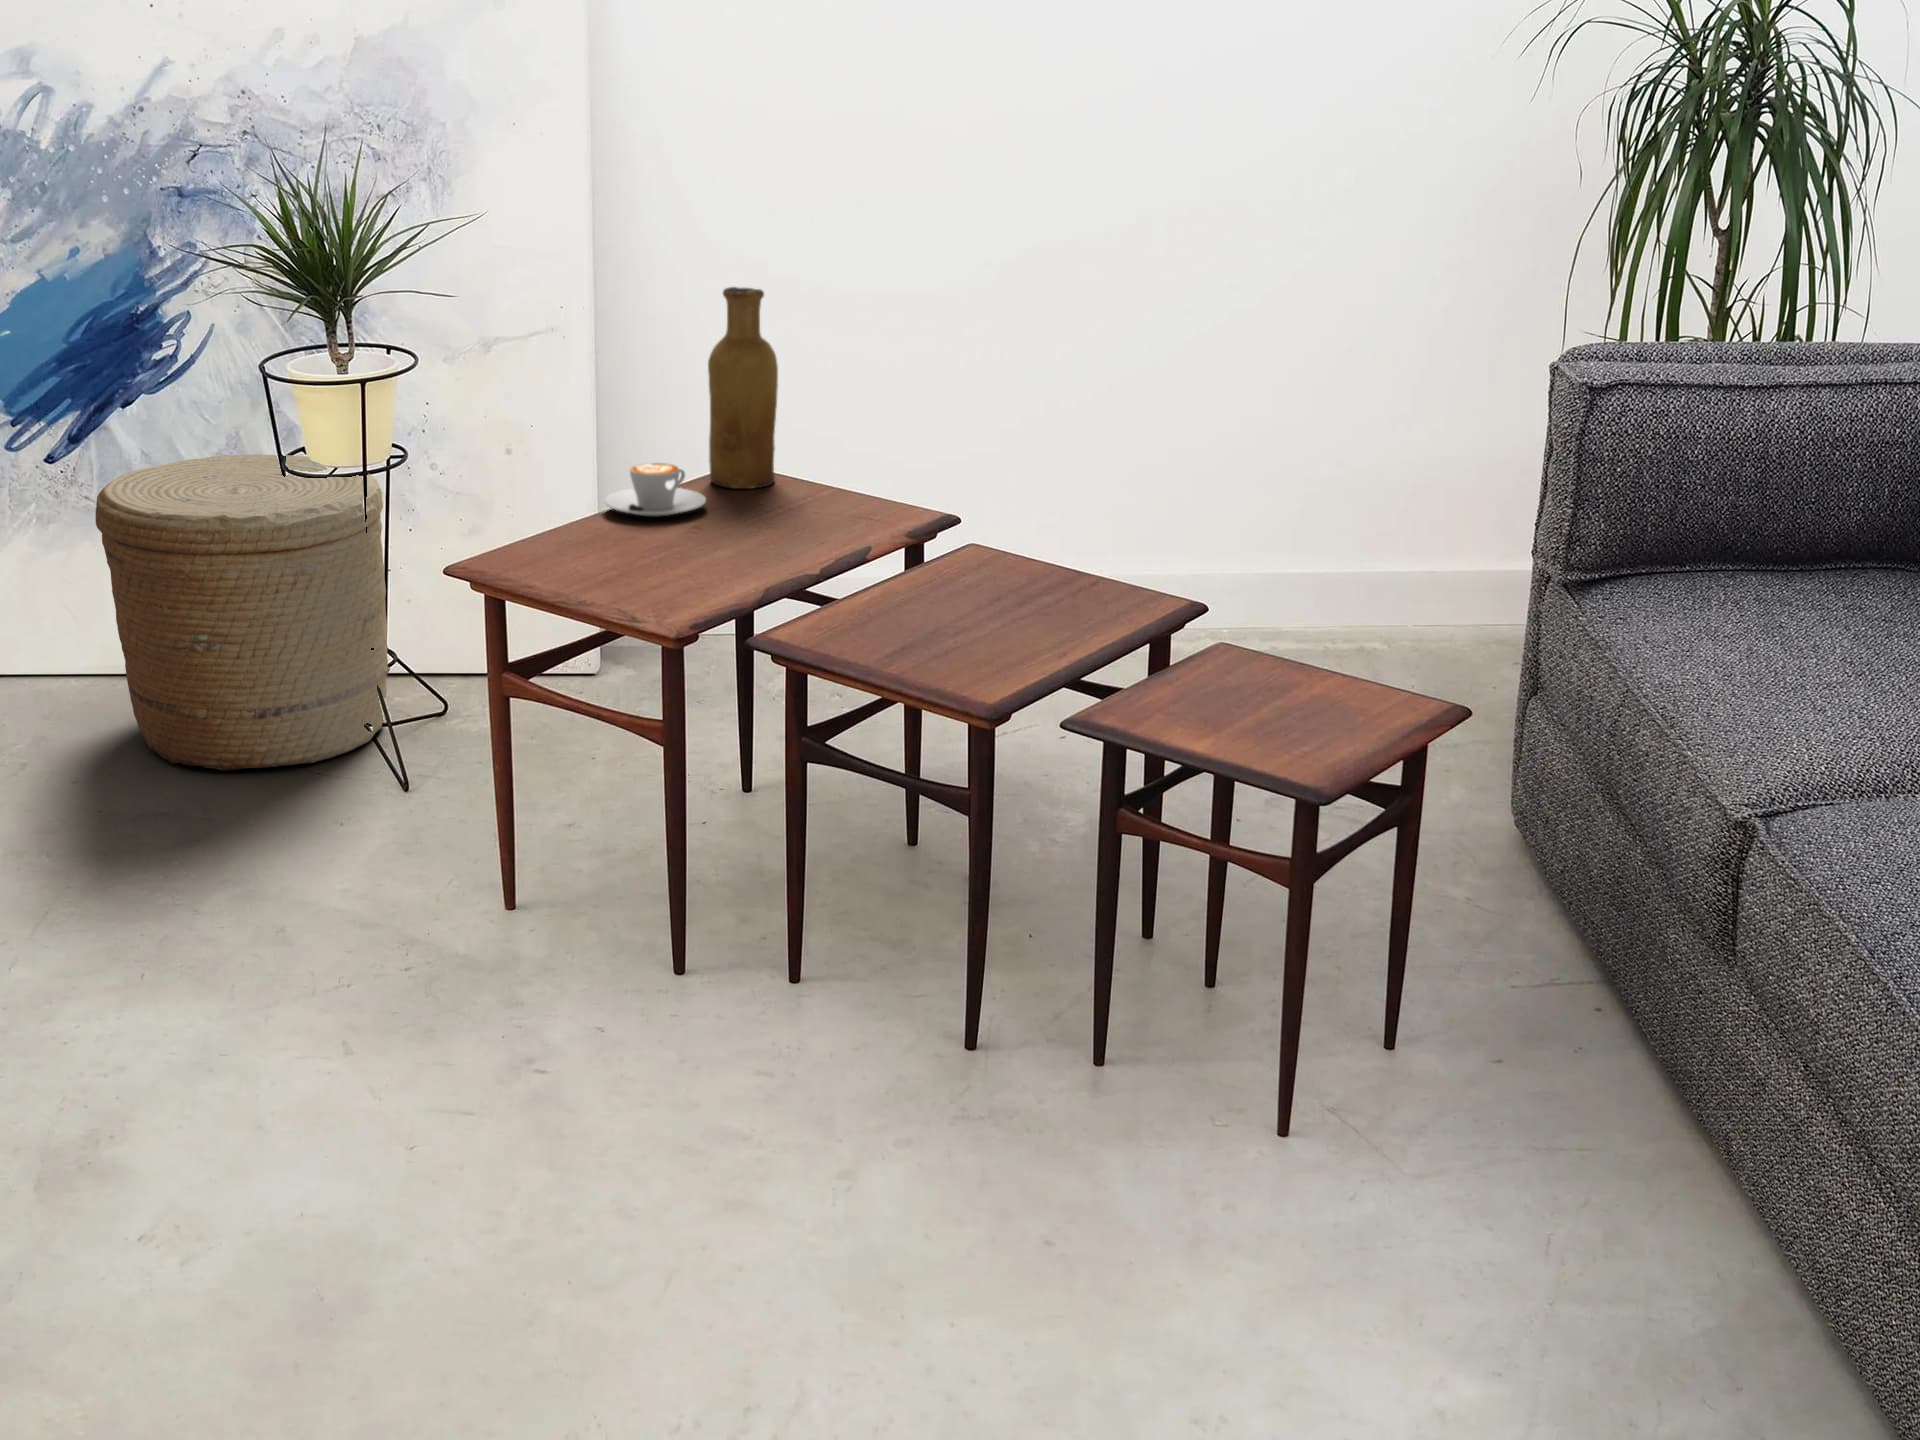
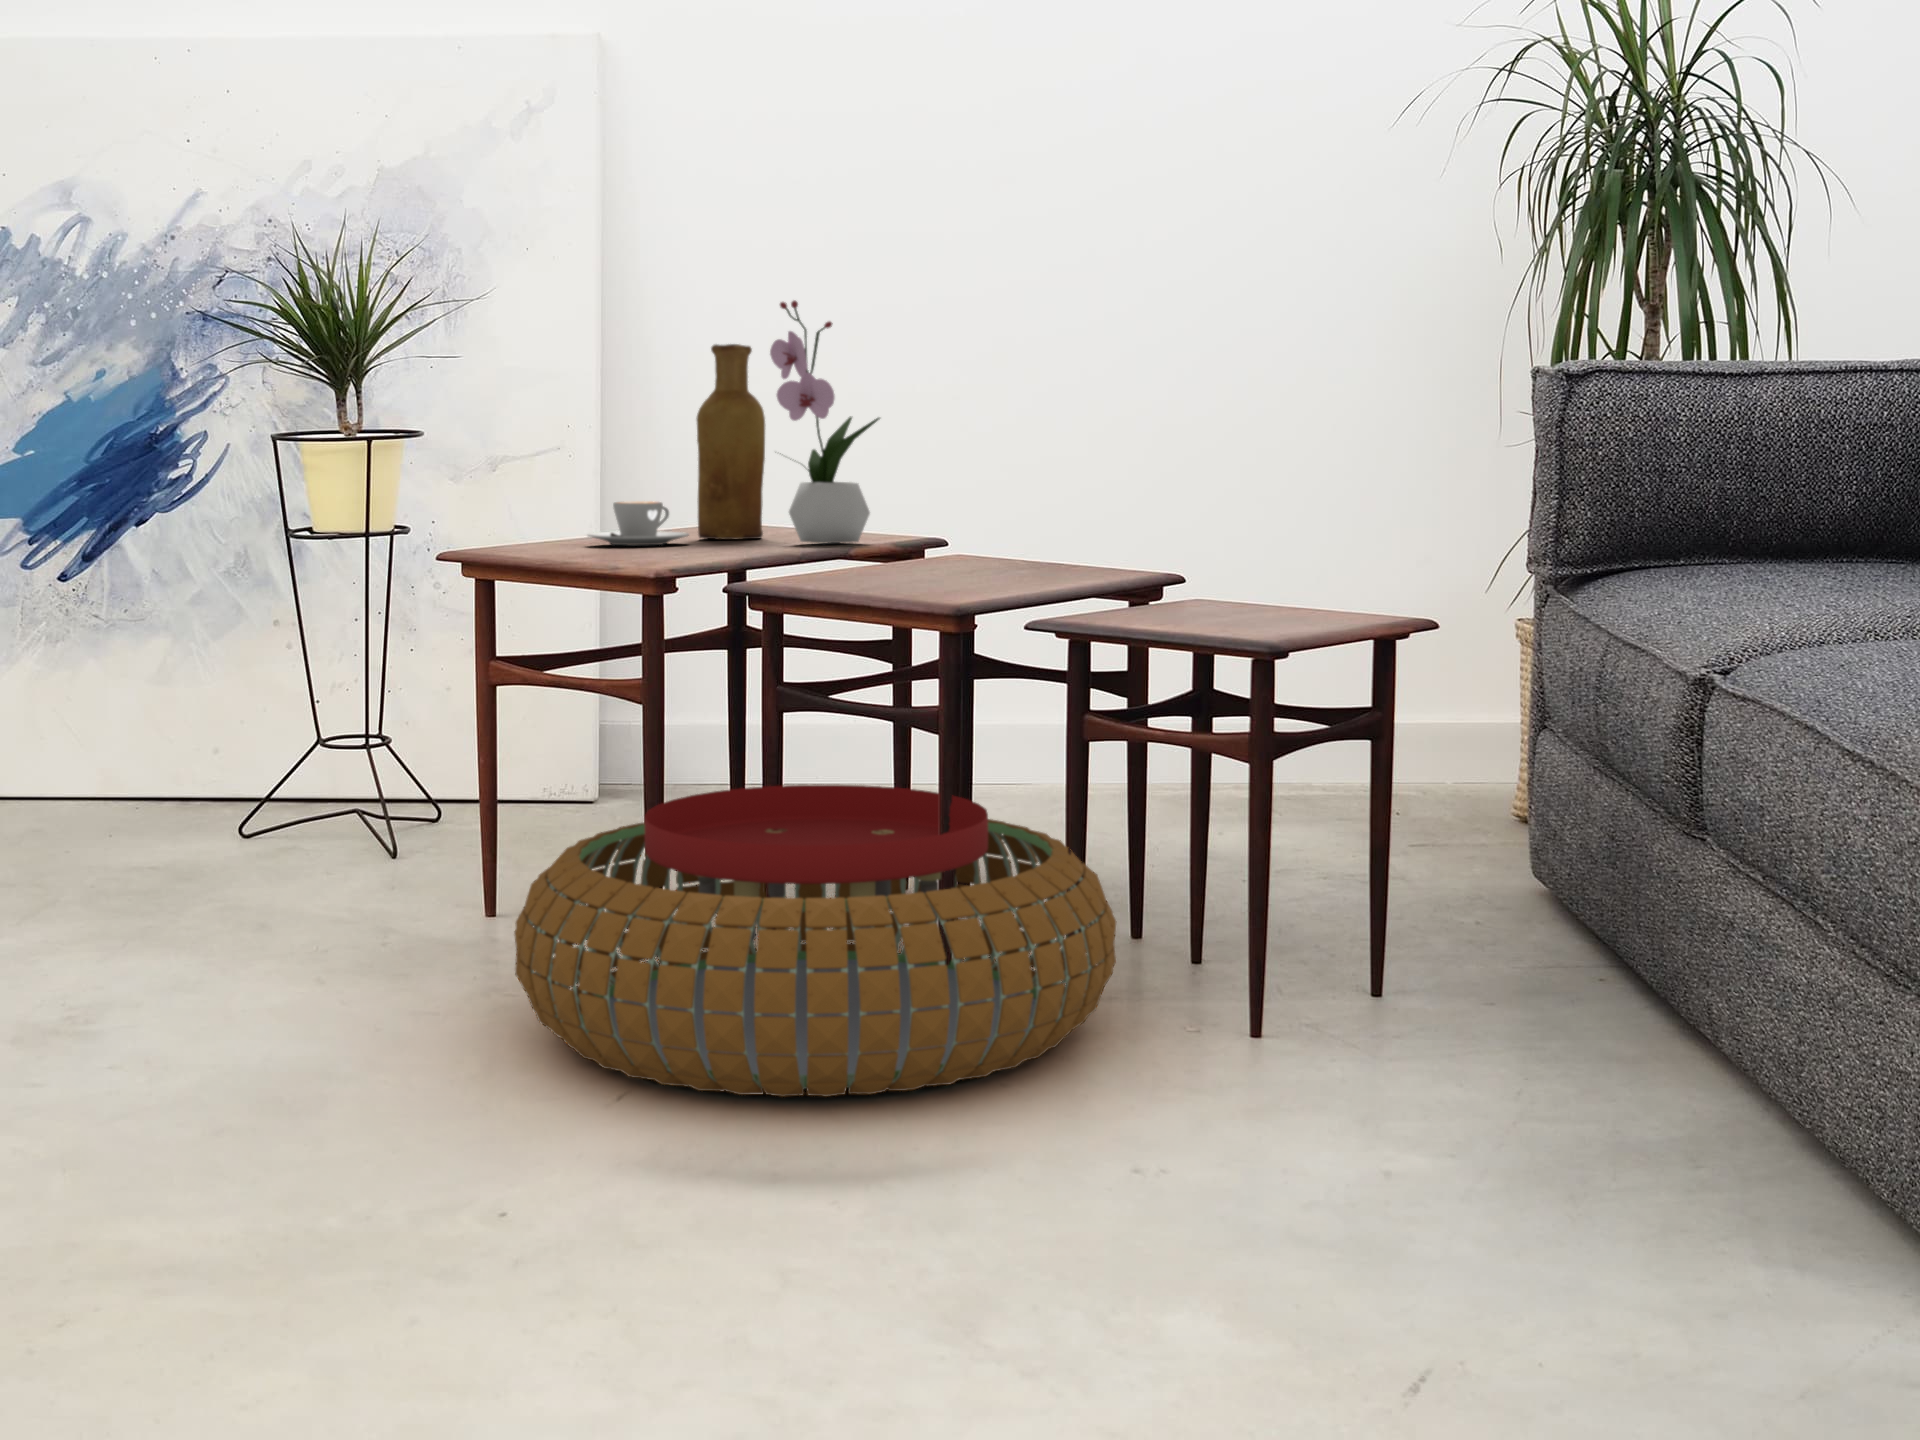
flower arrangement: none [790,276,903,524] -> present [770,300,880,544]
woven basket: present [95,454,390,771] -> none [95,563,382,849]
pouf: none [573,825,1143,1200] -> present [514,785,1116,1097]

